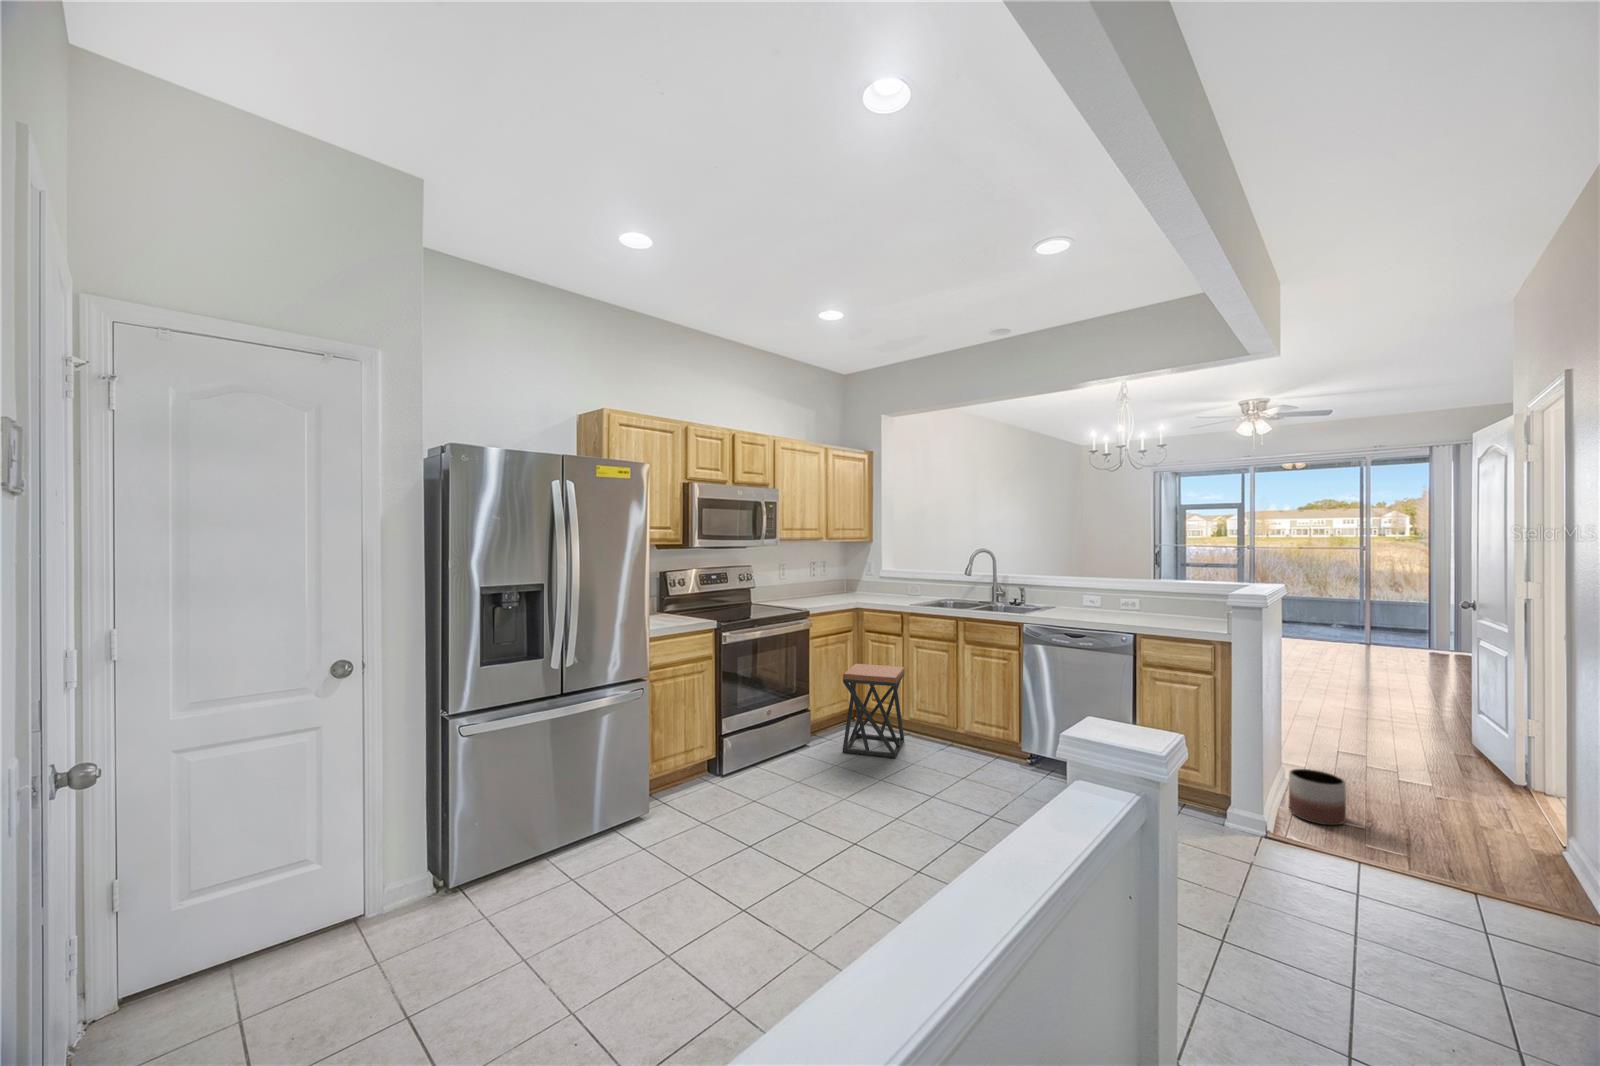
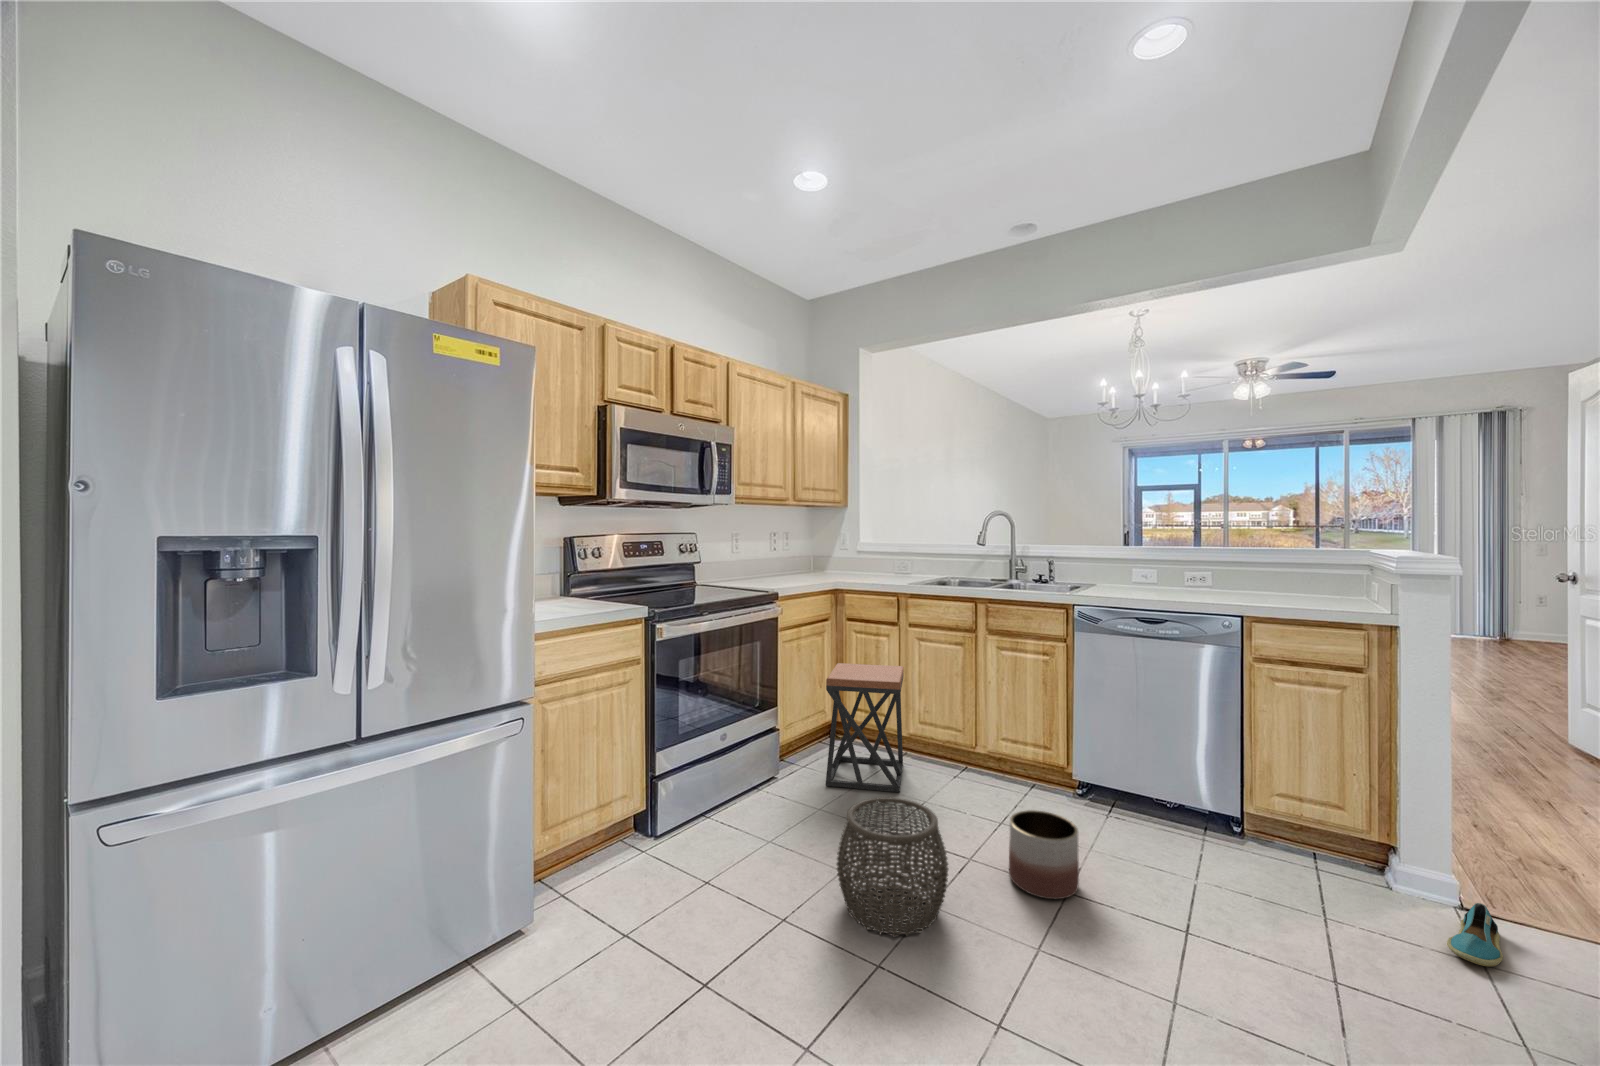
woven basket: none [834,749,905,831] -> present [837,797,949,936]
planter: present [1289,769,1346,825] -> present [1009,810,1079,899]
shoe: none [1225,829,1271,862] -> present [1447,903,1503,966]

